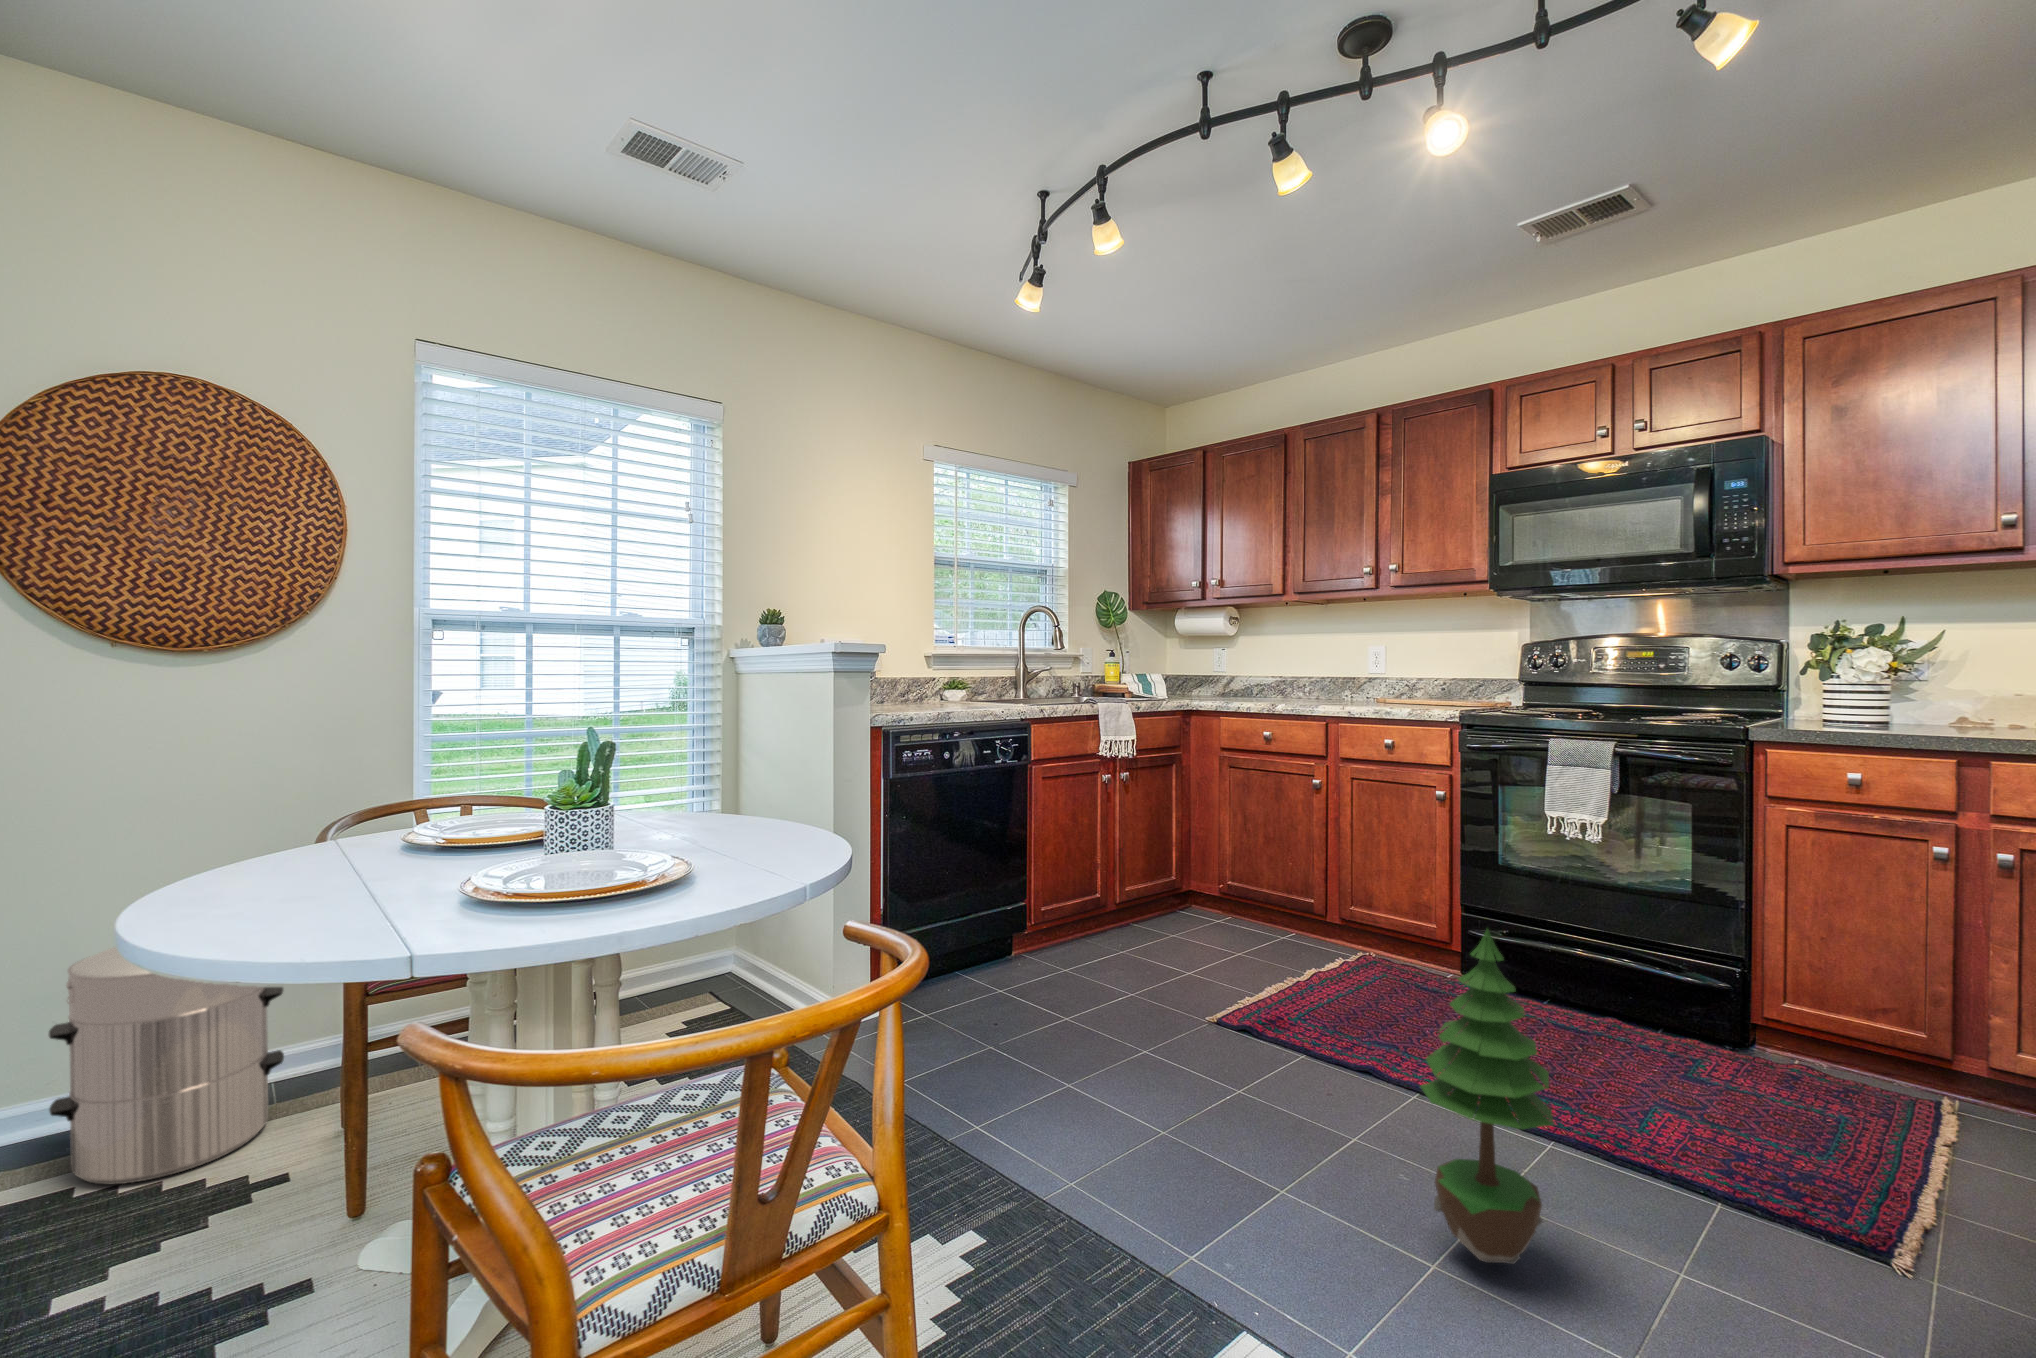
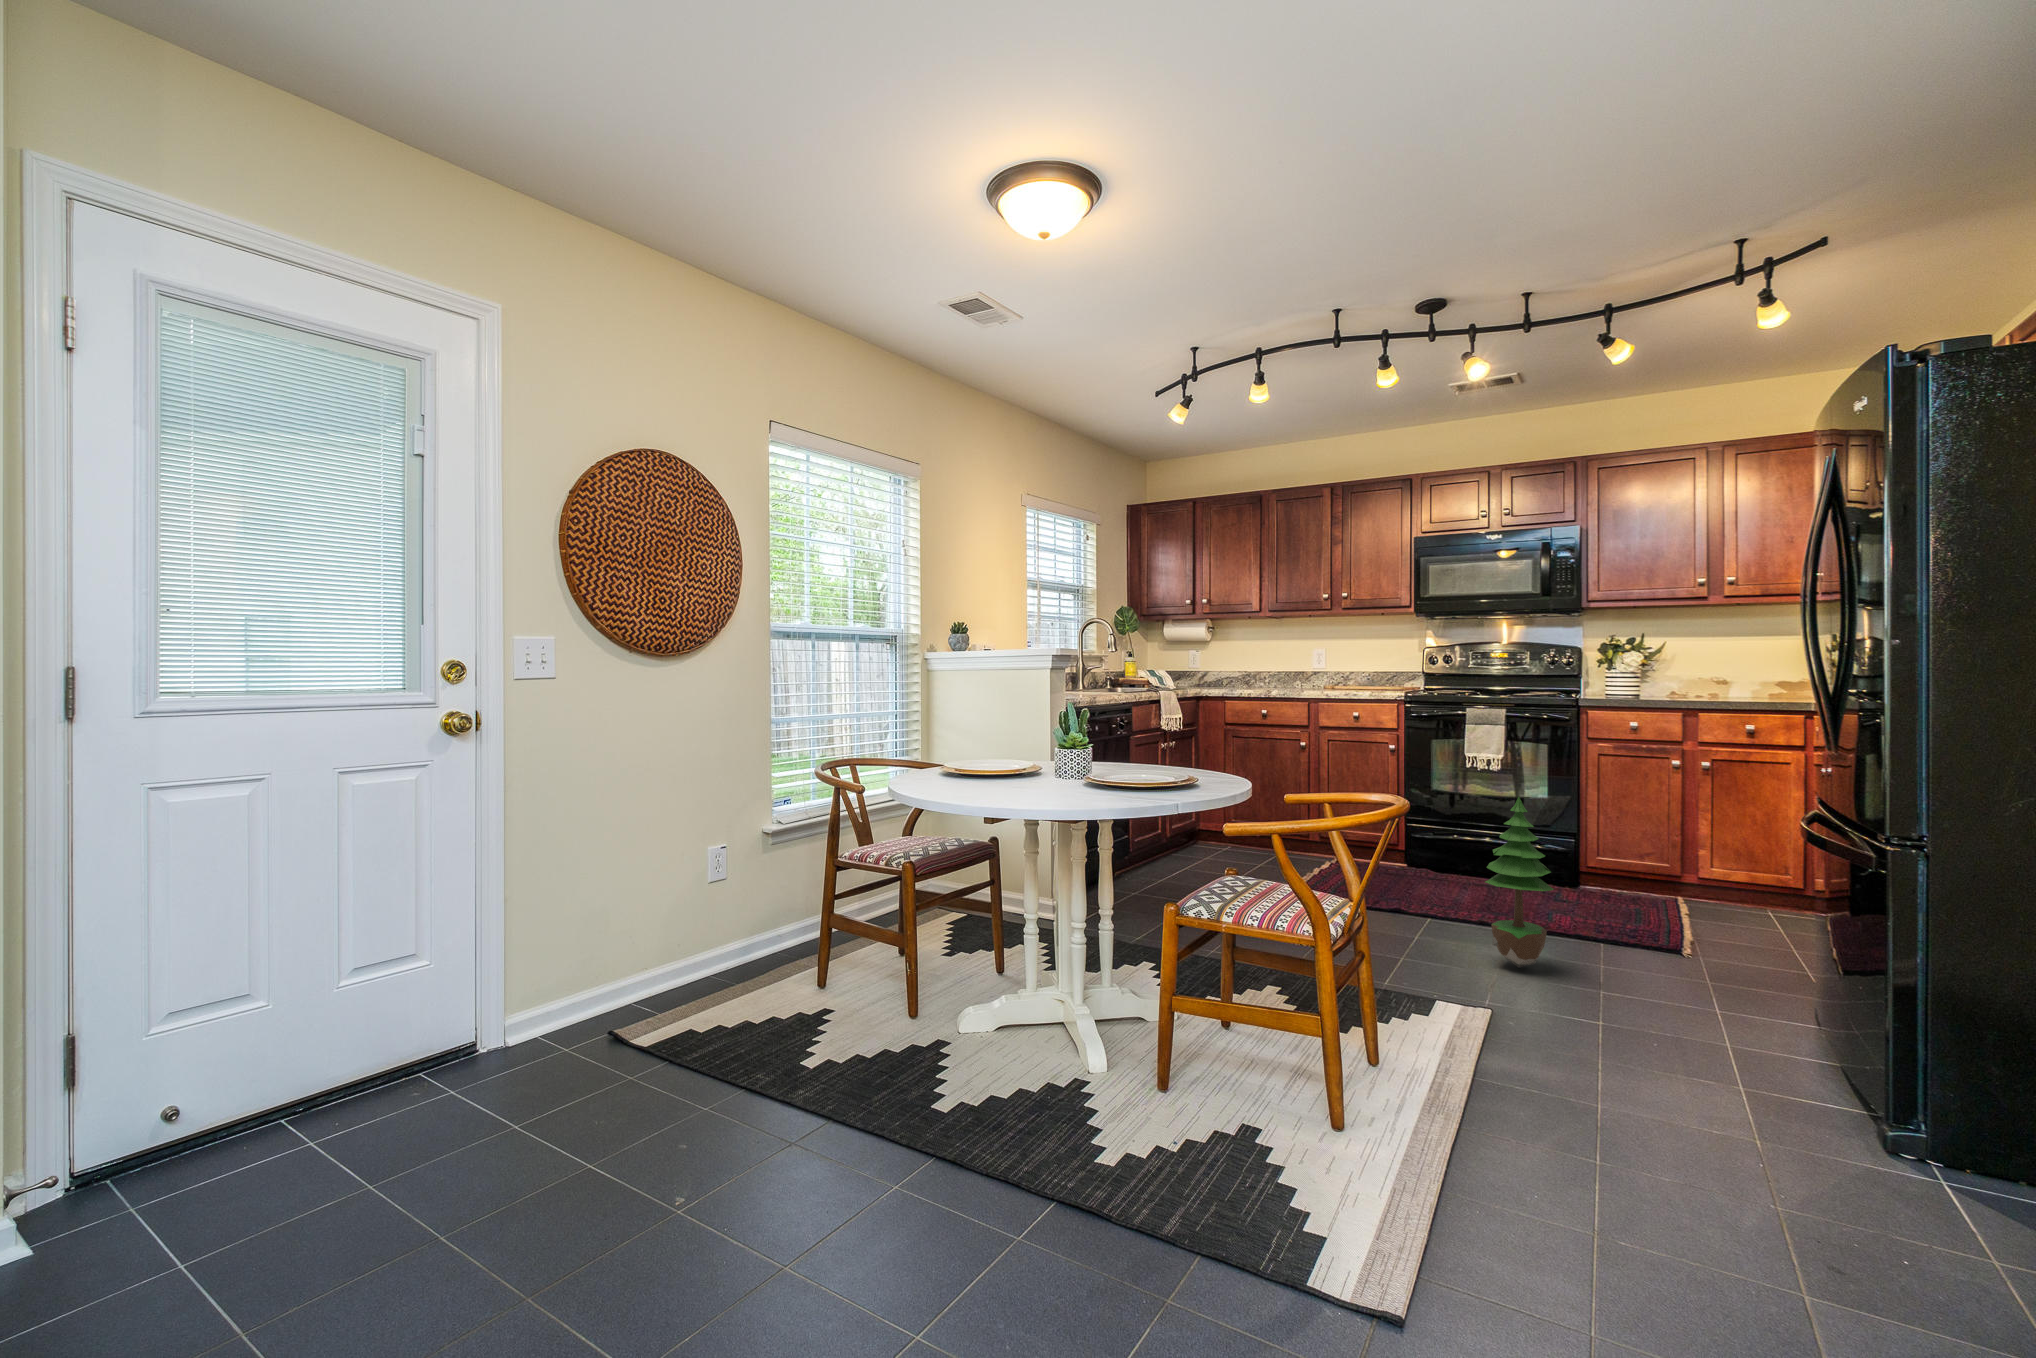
waste bin: present [49,947,284,1184] -> none [643,844,759,1018]

